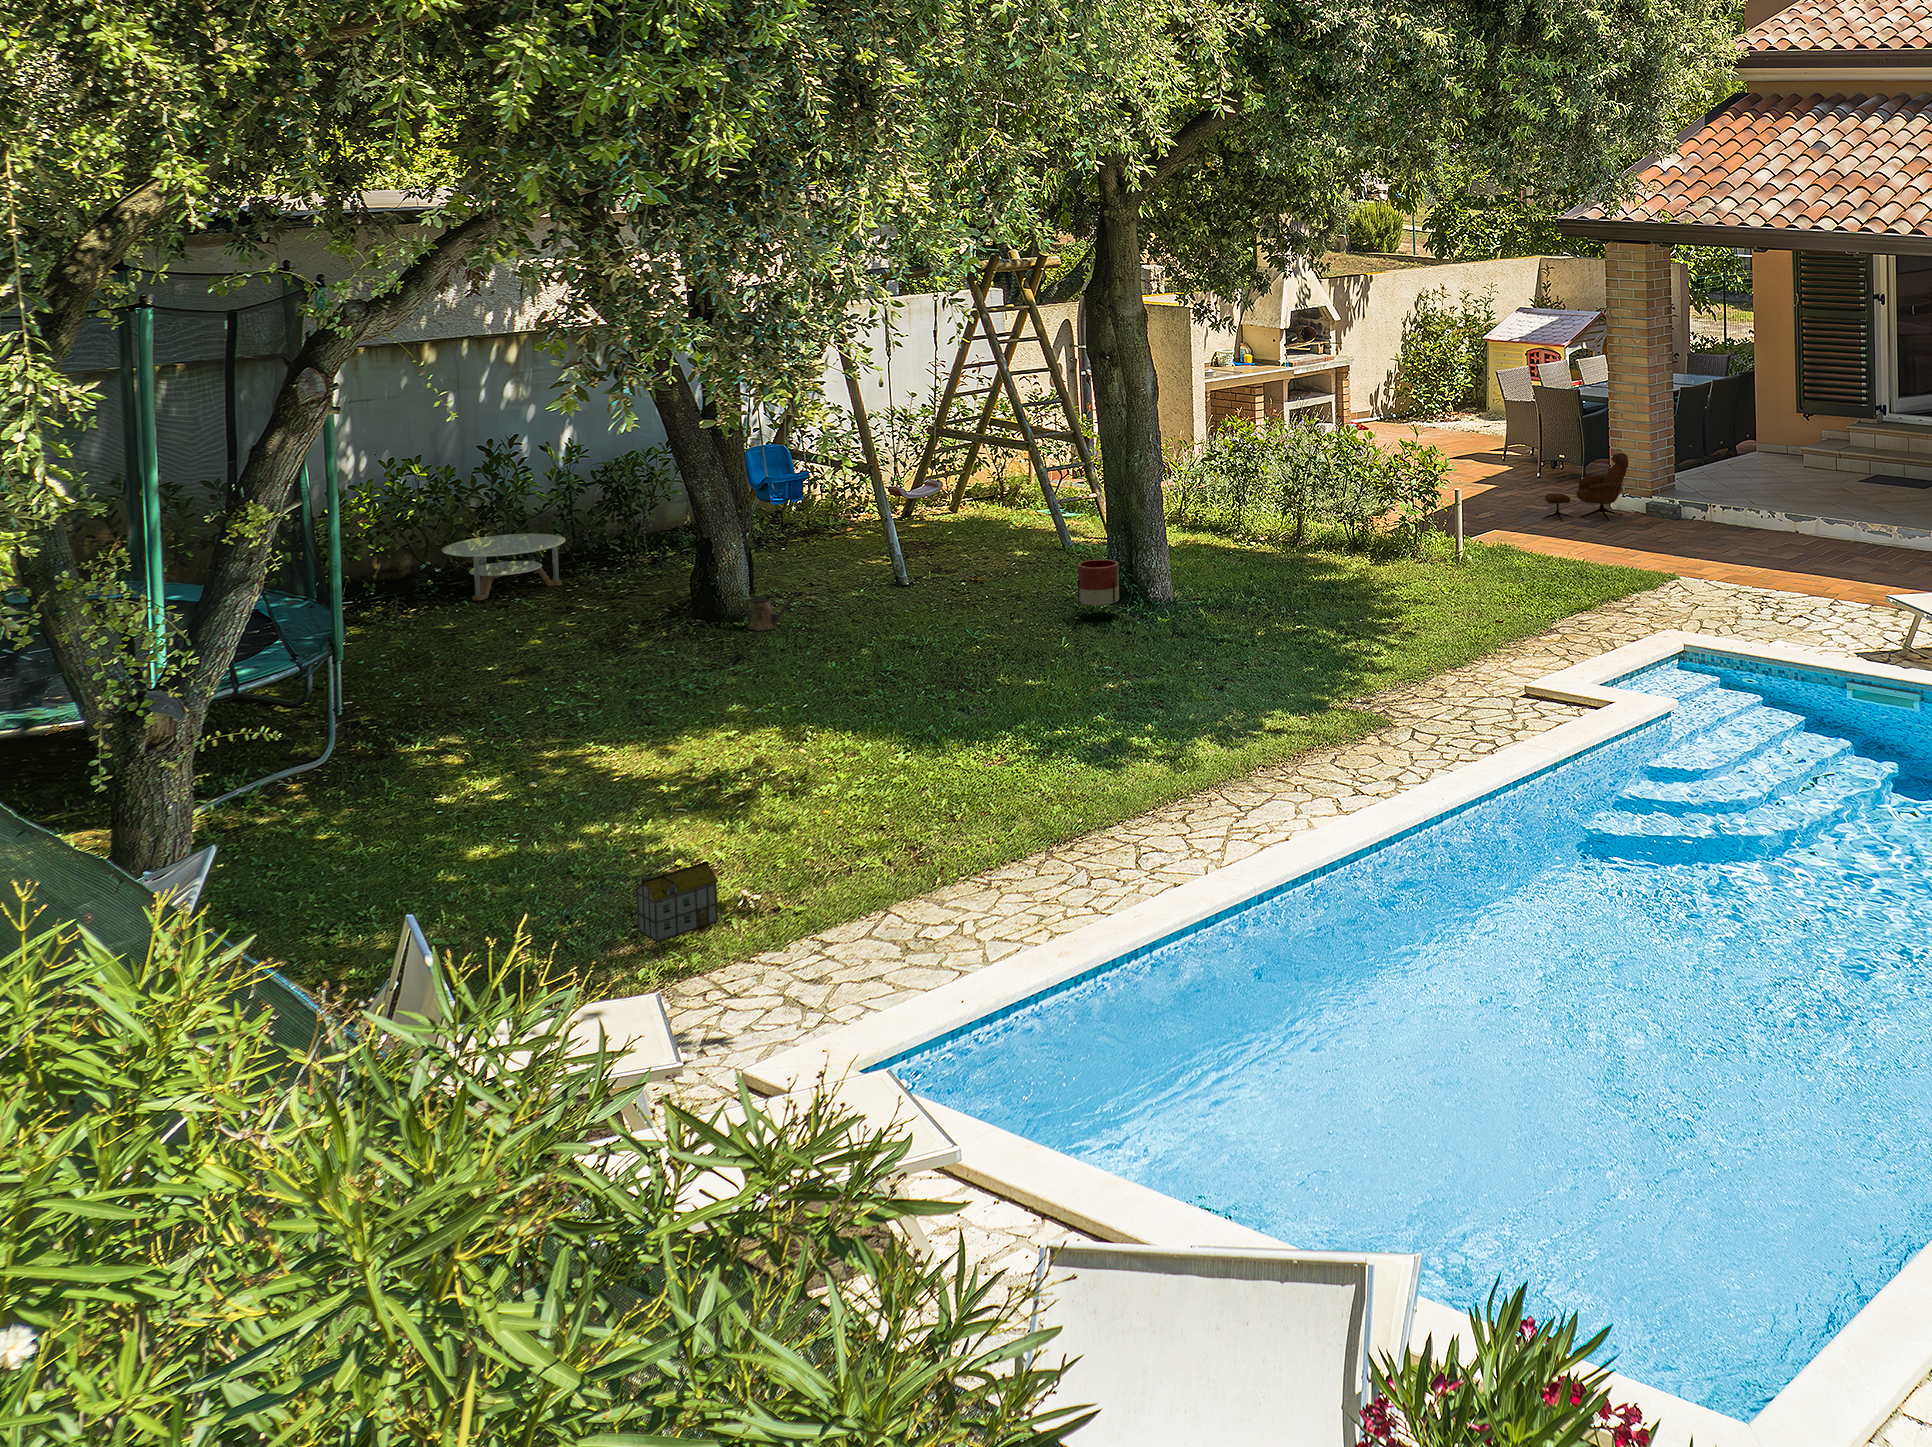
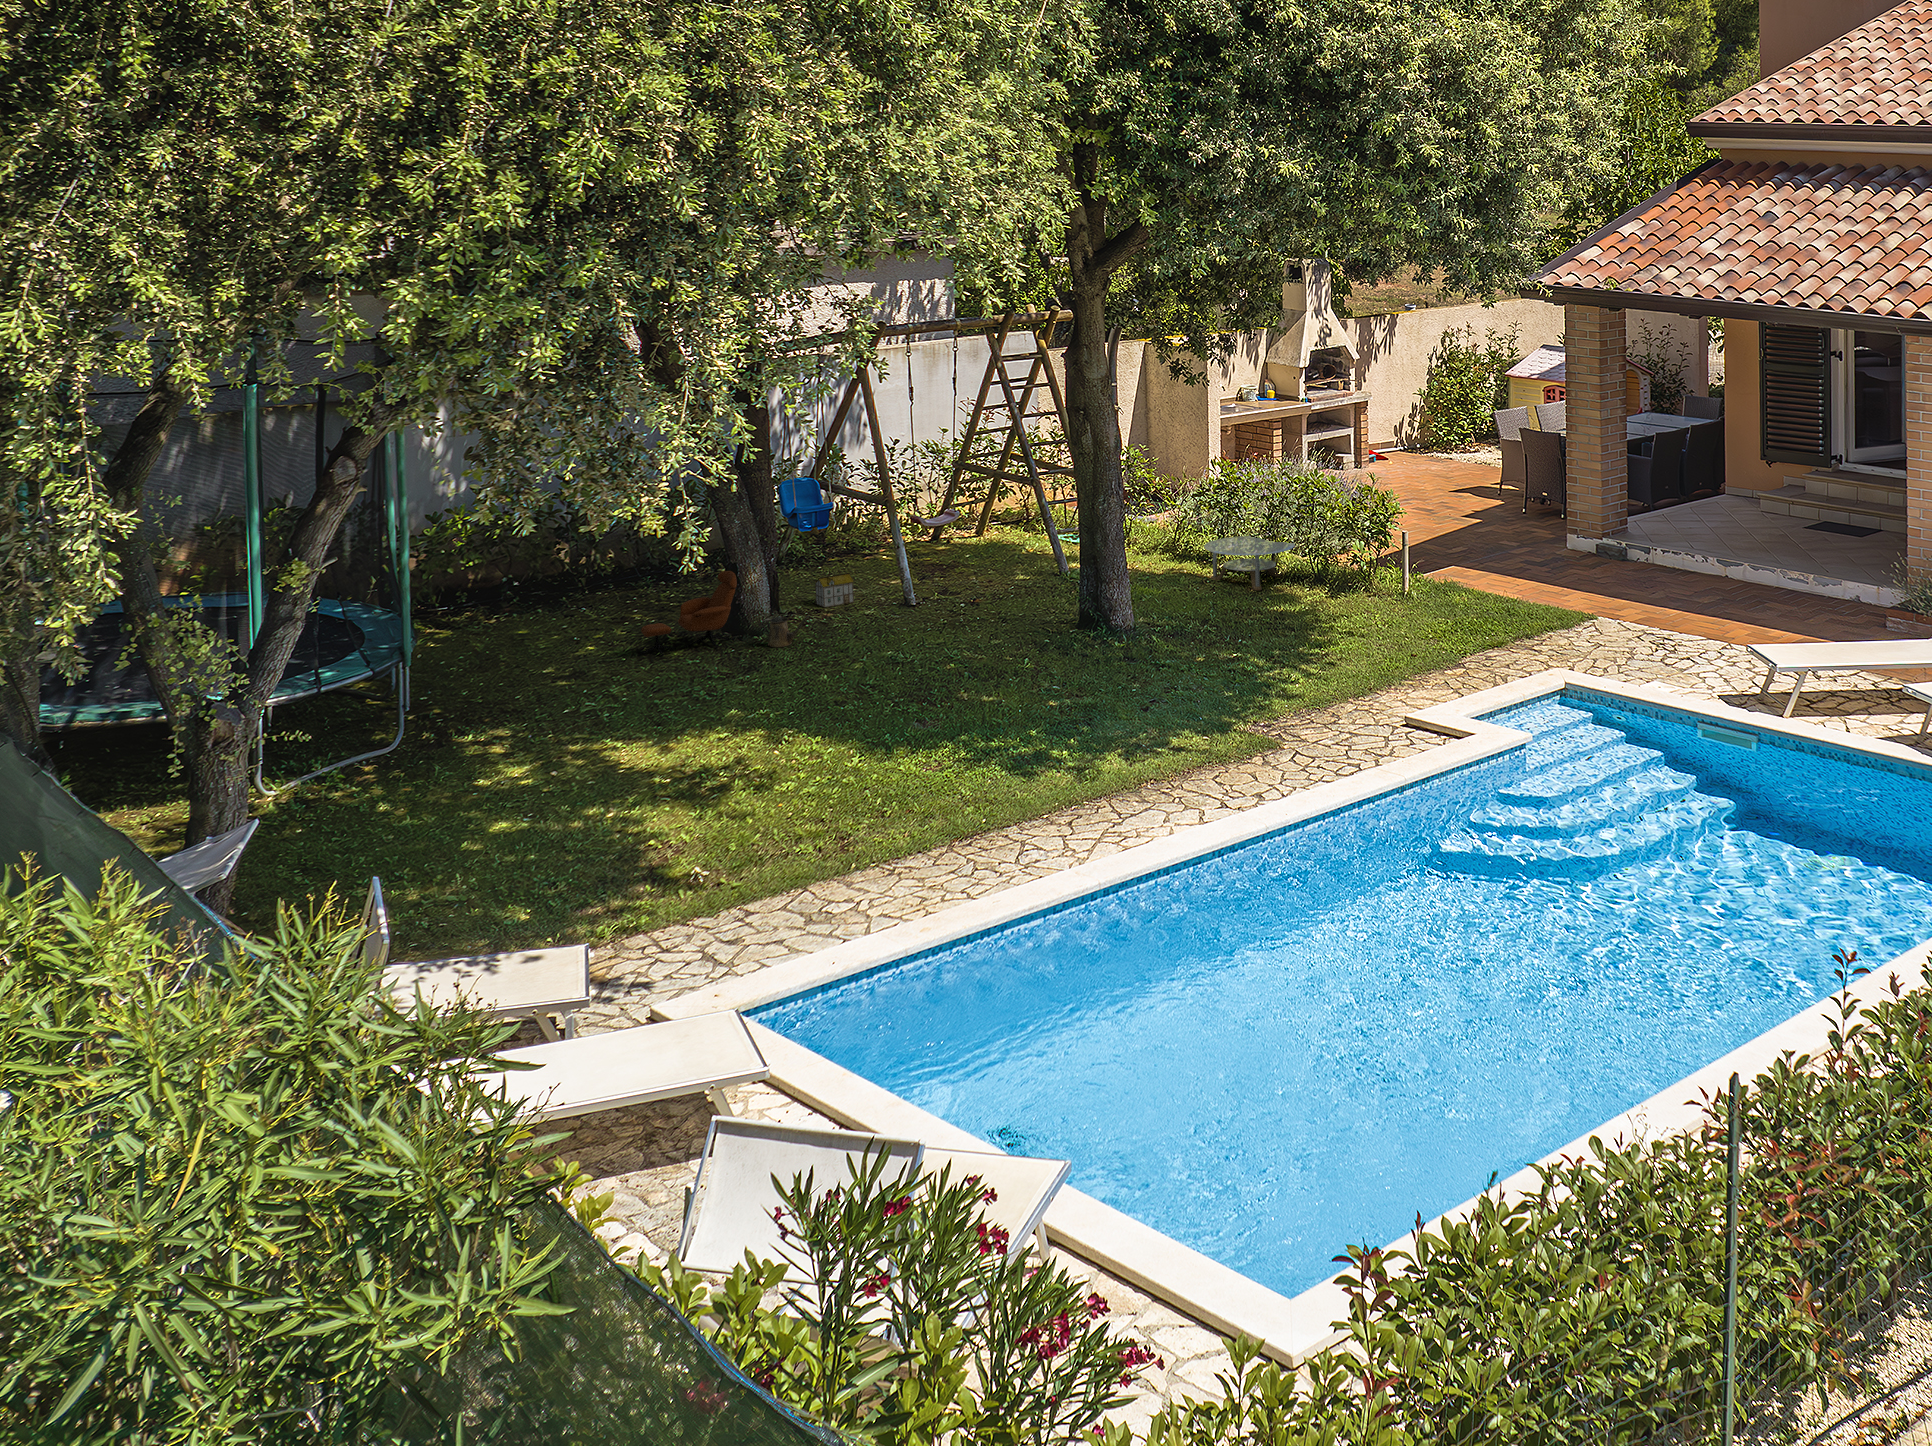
lounge chair: present [1542,453,1628,521] -> present [639,571,737,656]
round table: present [442,534,565,601] -> present [1204,536,1295,591]
planter: present [1078,560,1119,620] -> none [1045,593,1082,647]
toy house: present [635,861,718,942] -> present [815,573,854,607]

